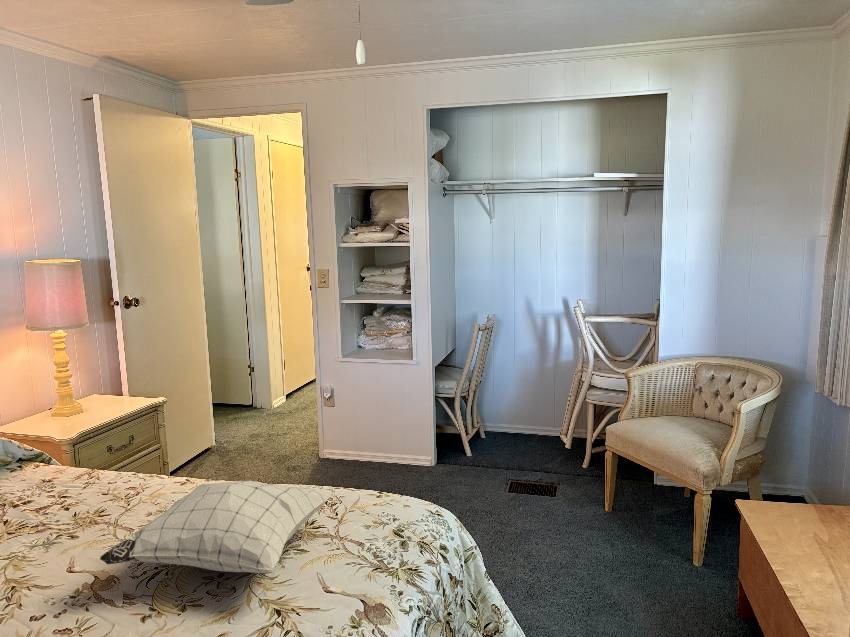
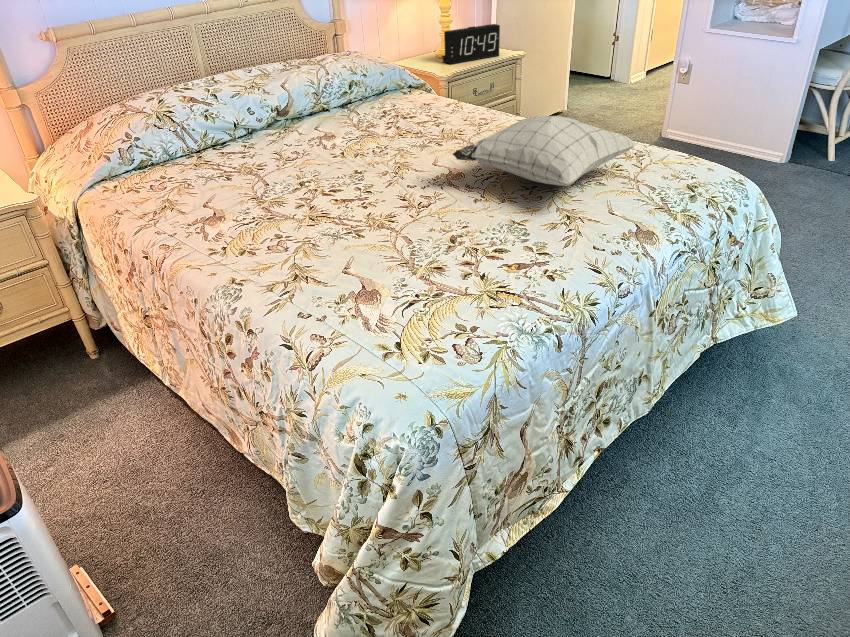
alarm clock: none [63,373,135,422] -> present [443,24,500,64]

